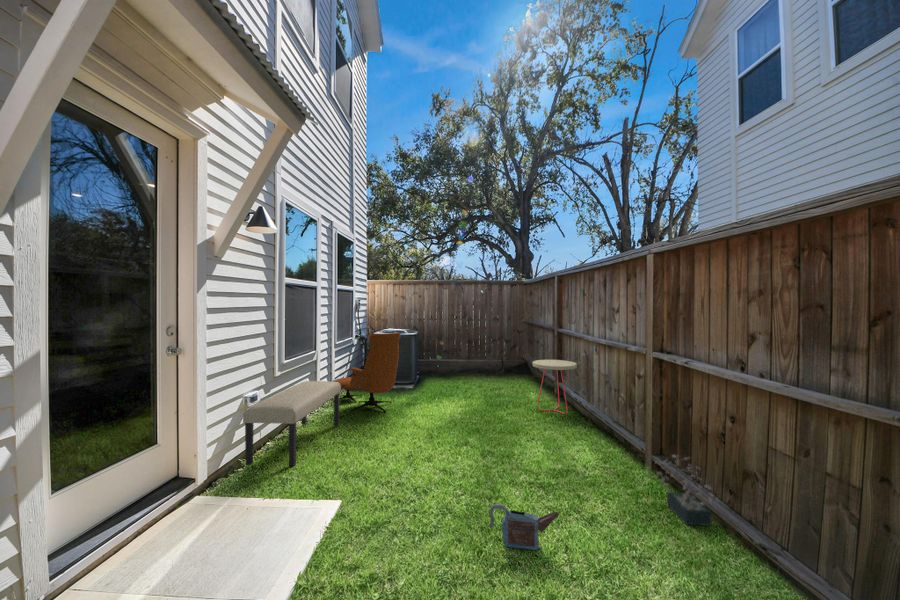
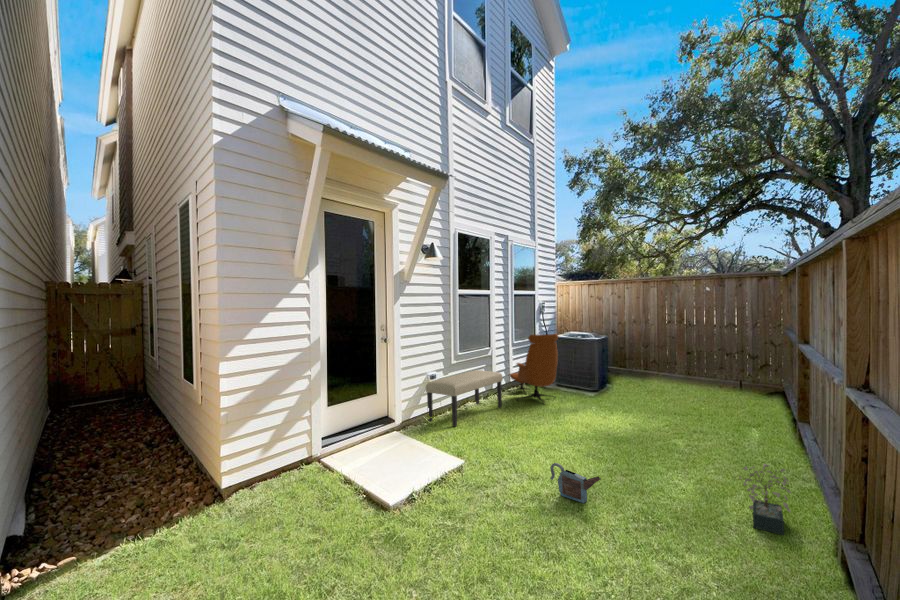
side table: present [533,360,577,414] -> none [699,368,756,429]

